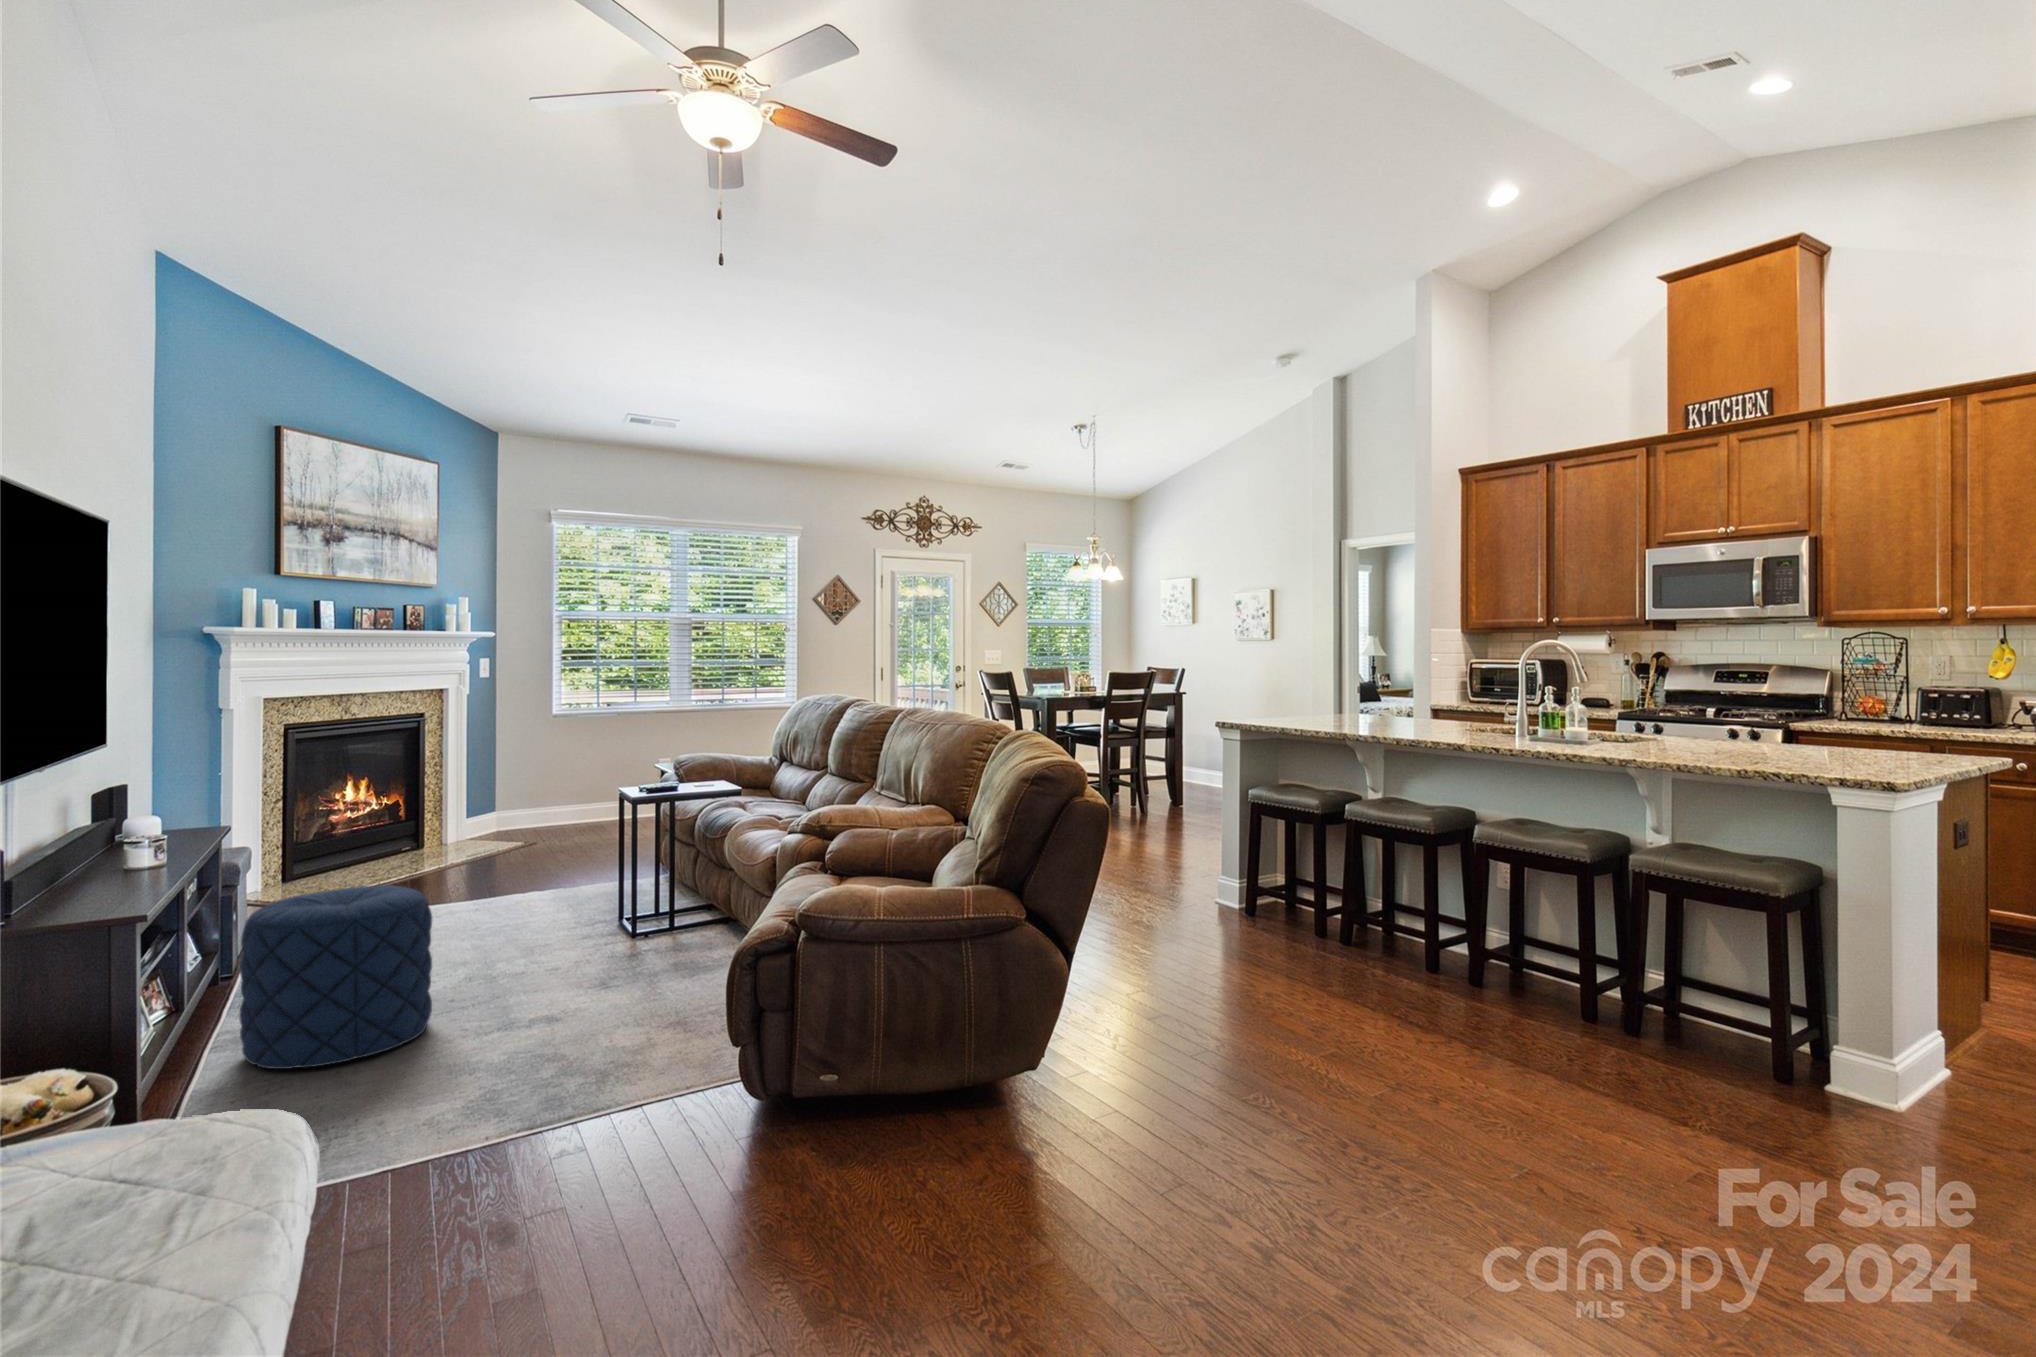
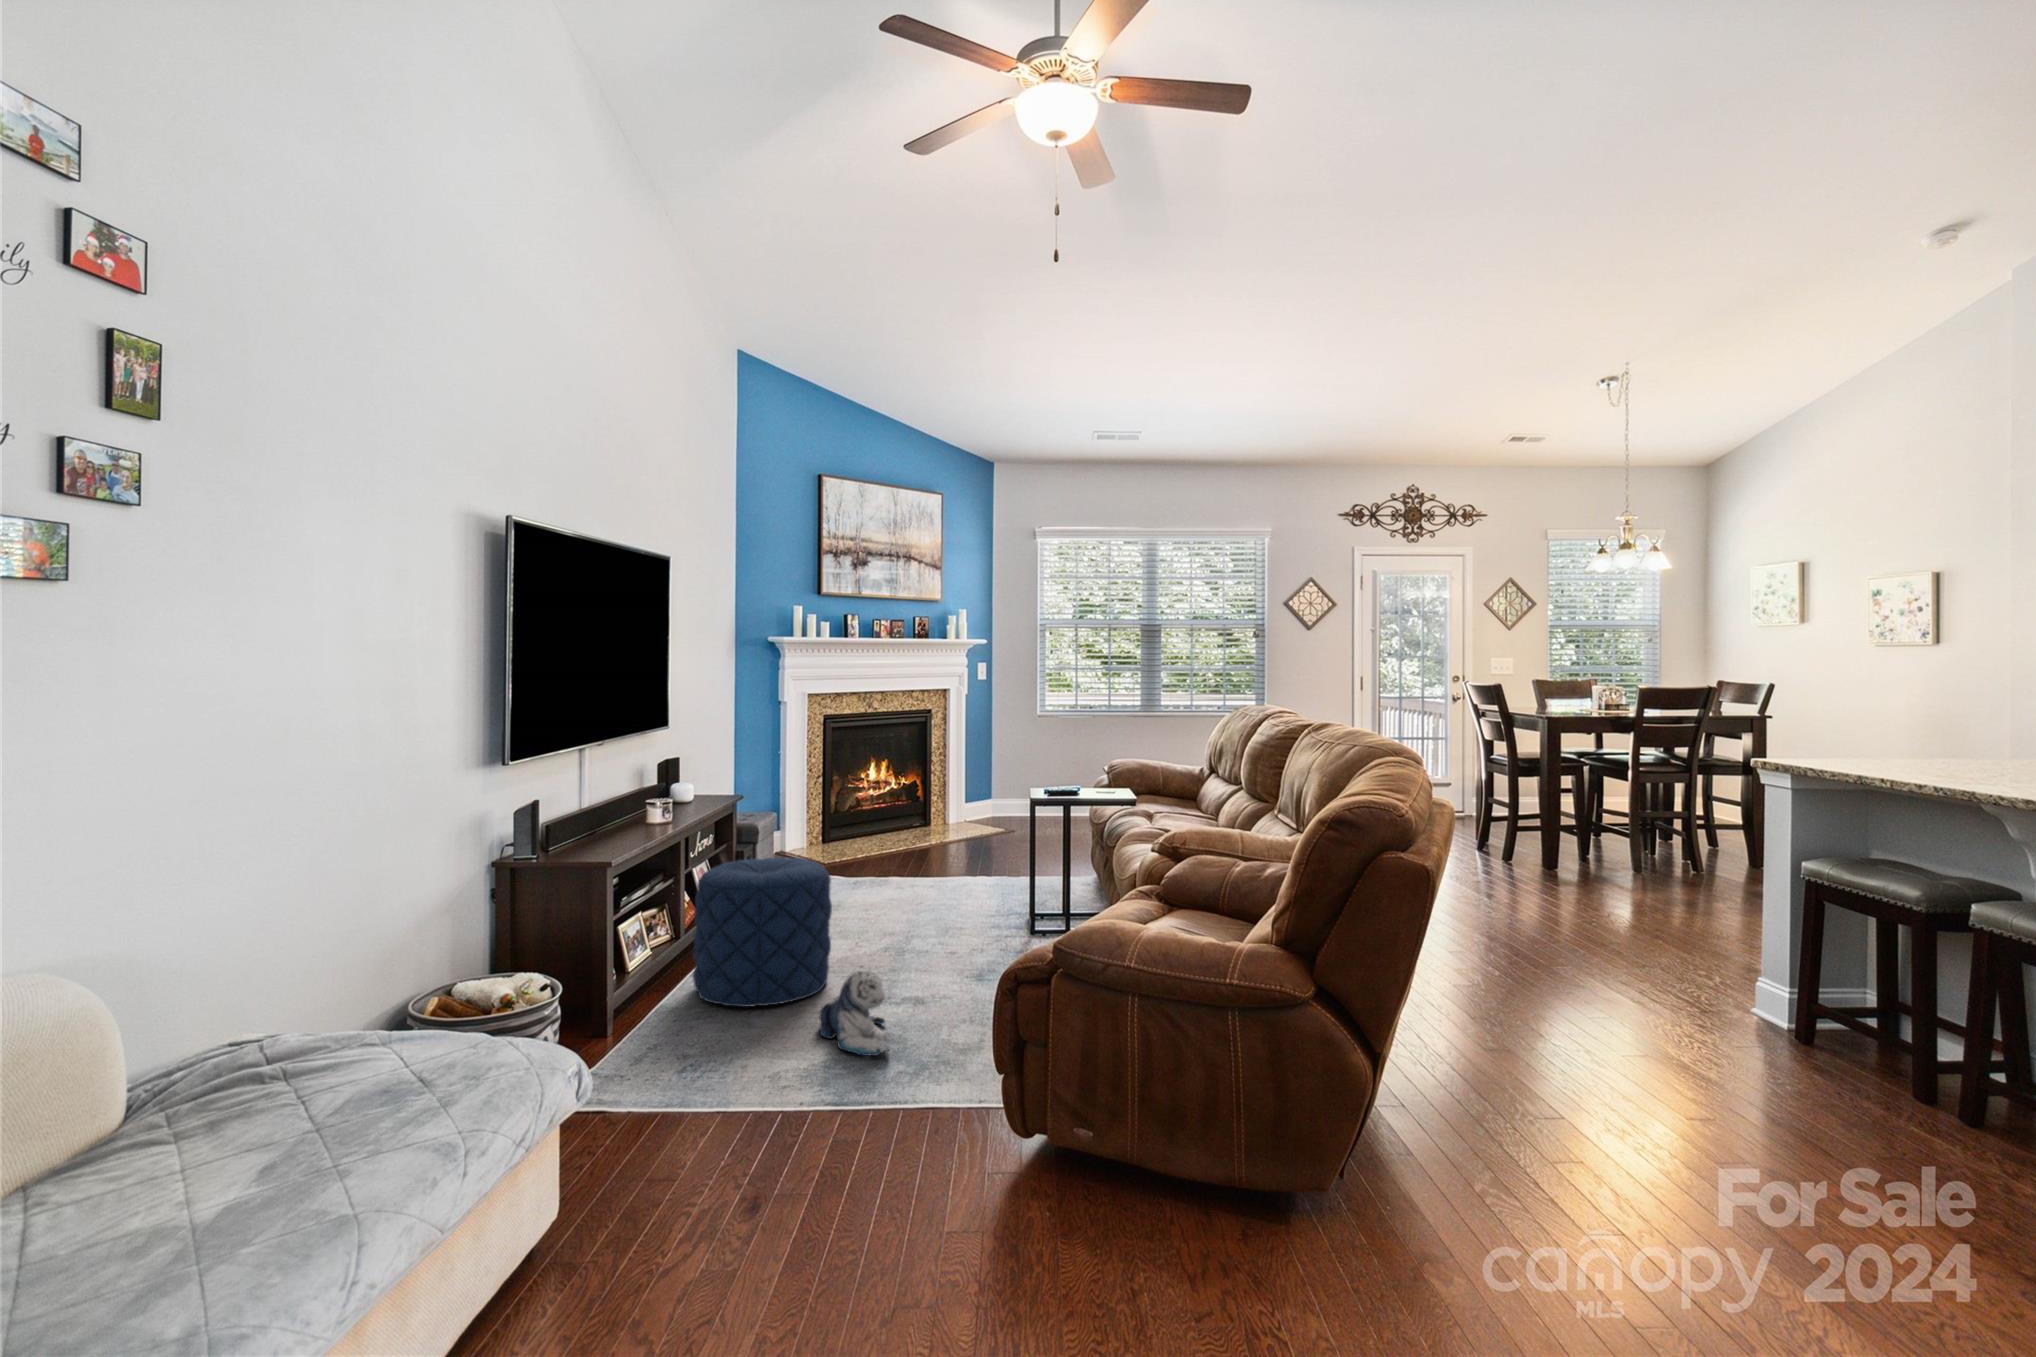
plush toy: none [454,988,565,1076] -> present [819,971,890,1056]

